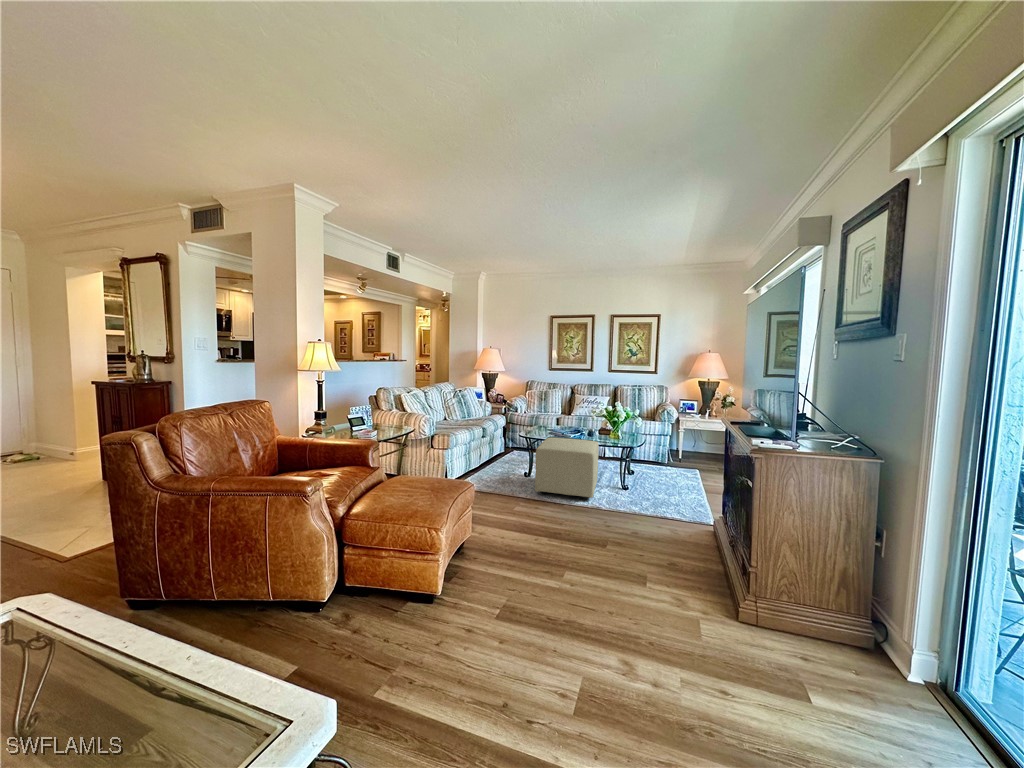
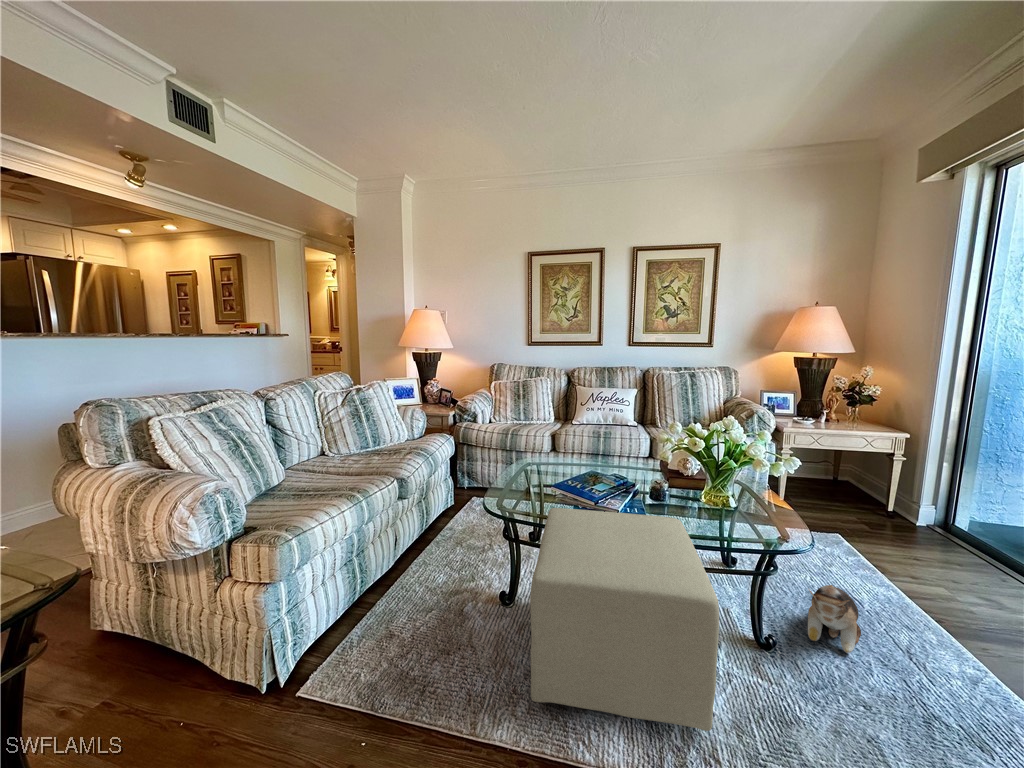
plush toy: none [642,466,671,493] -> present [808,585,861,653]

